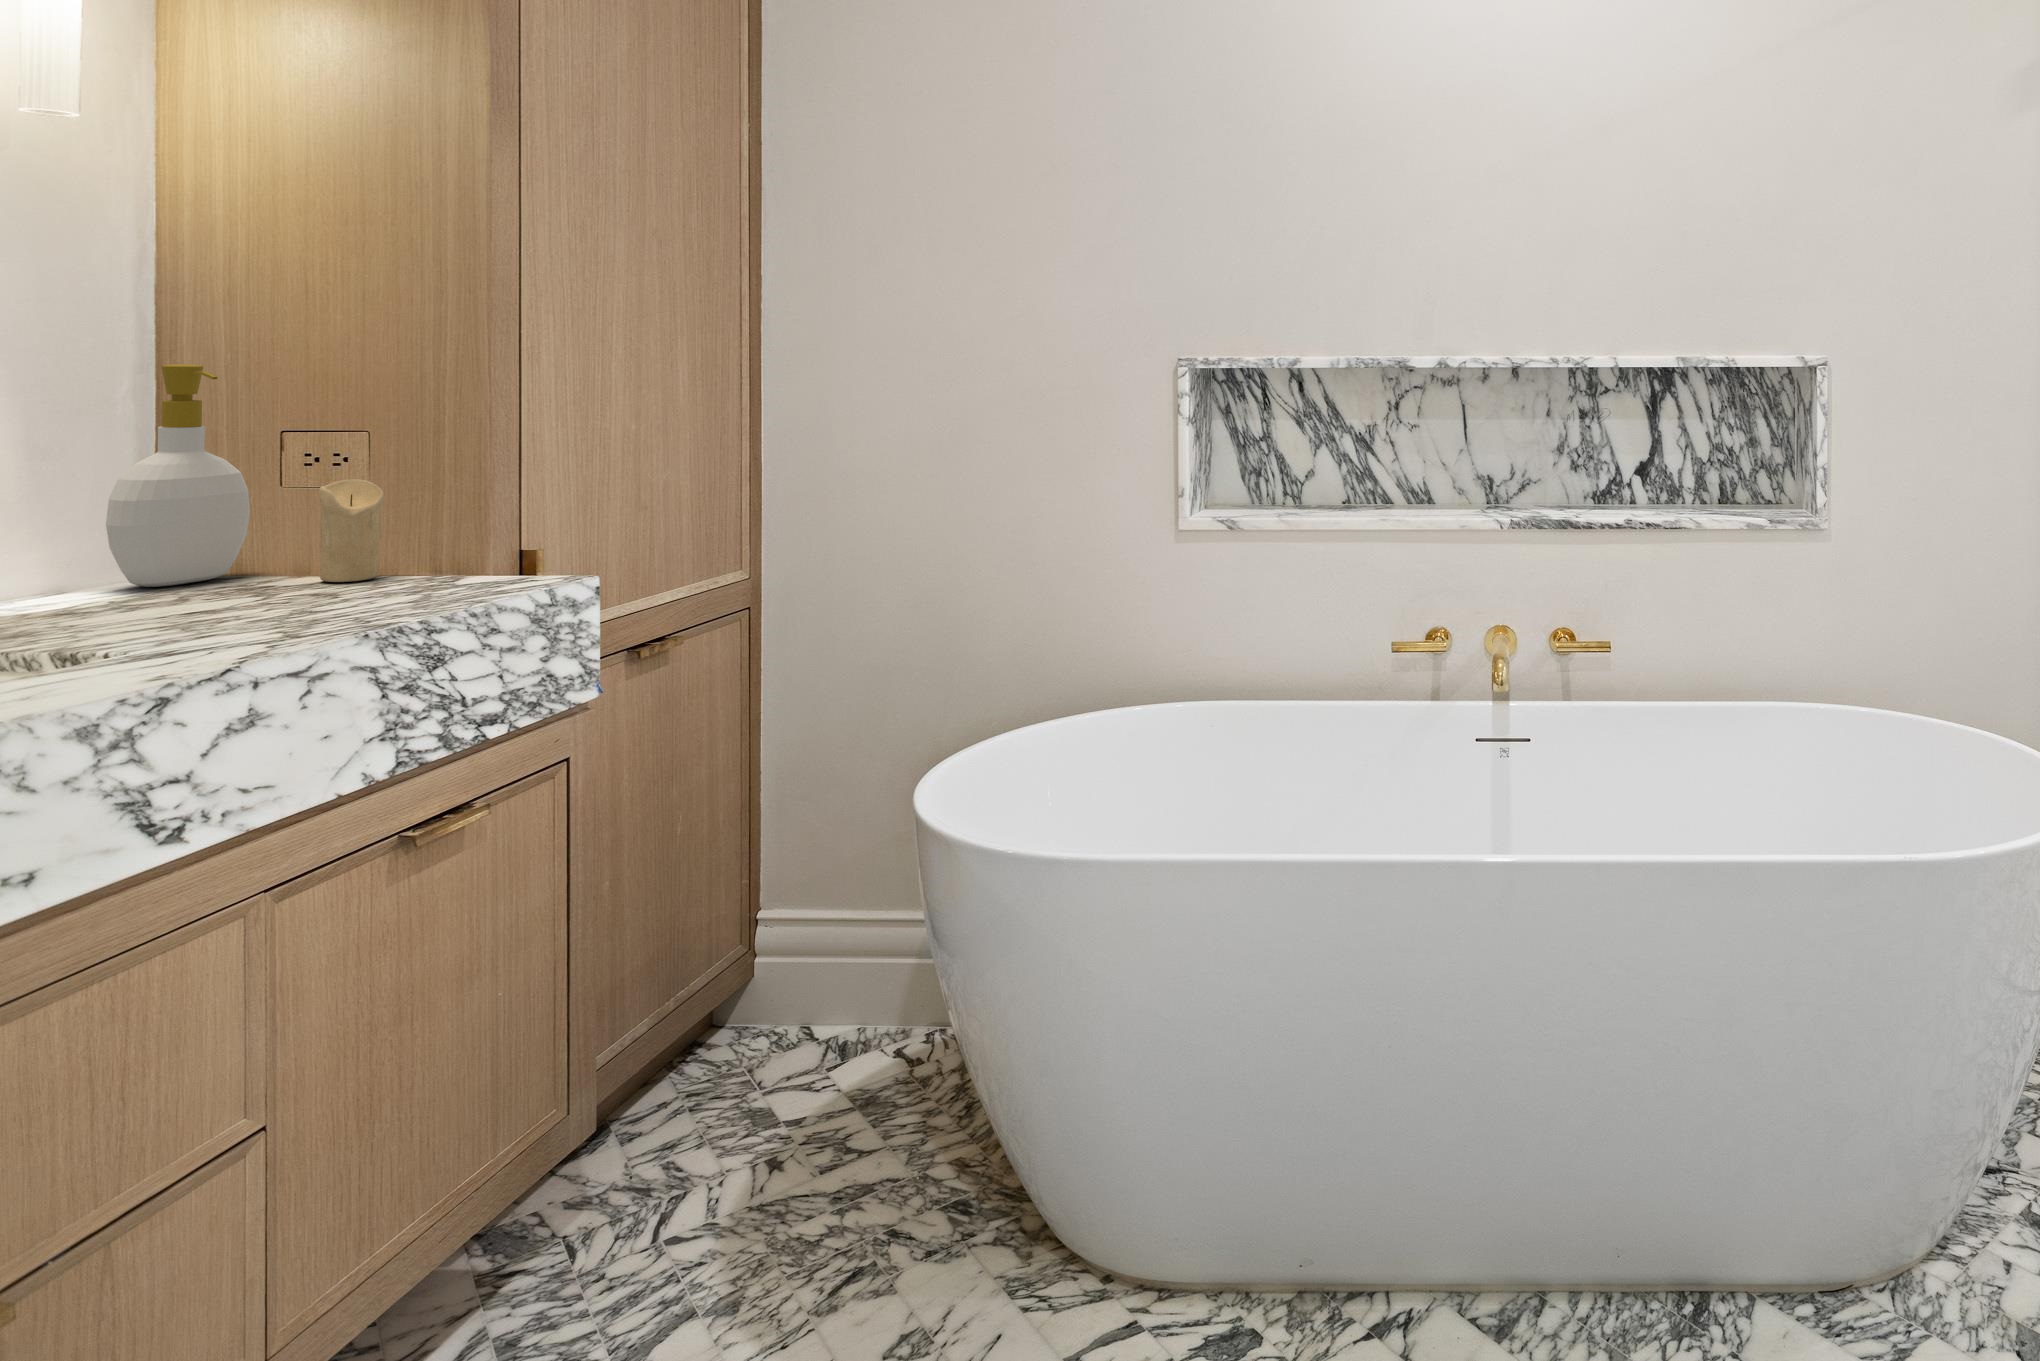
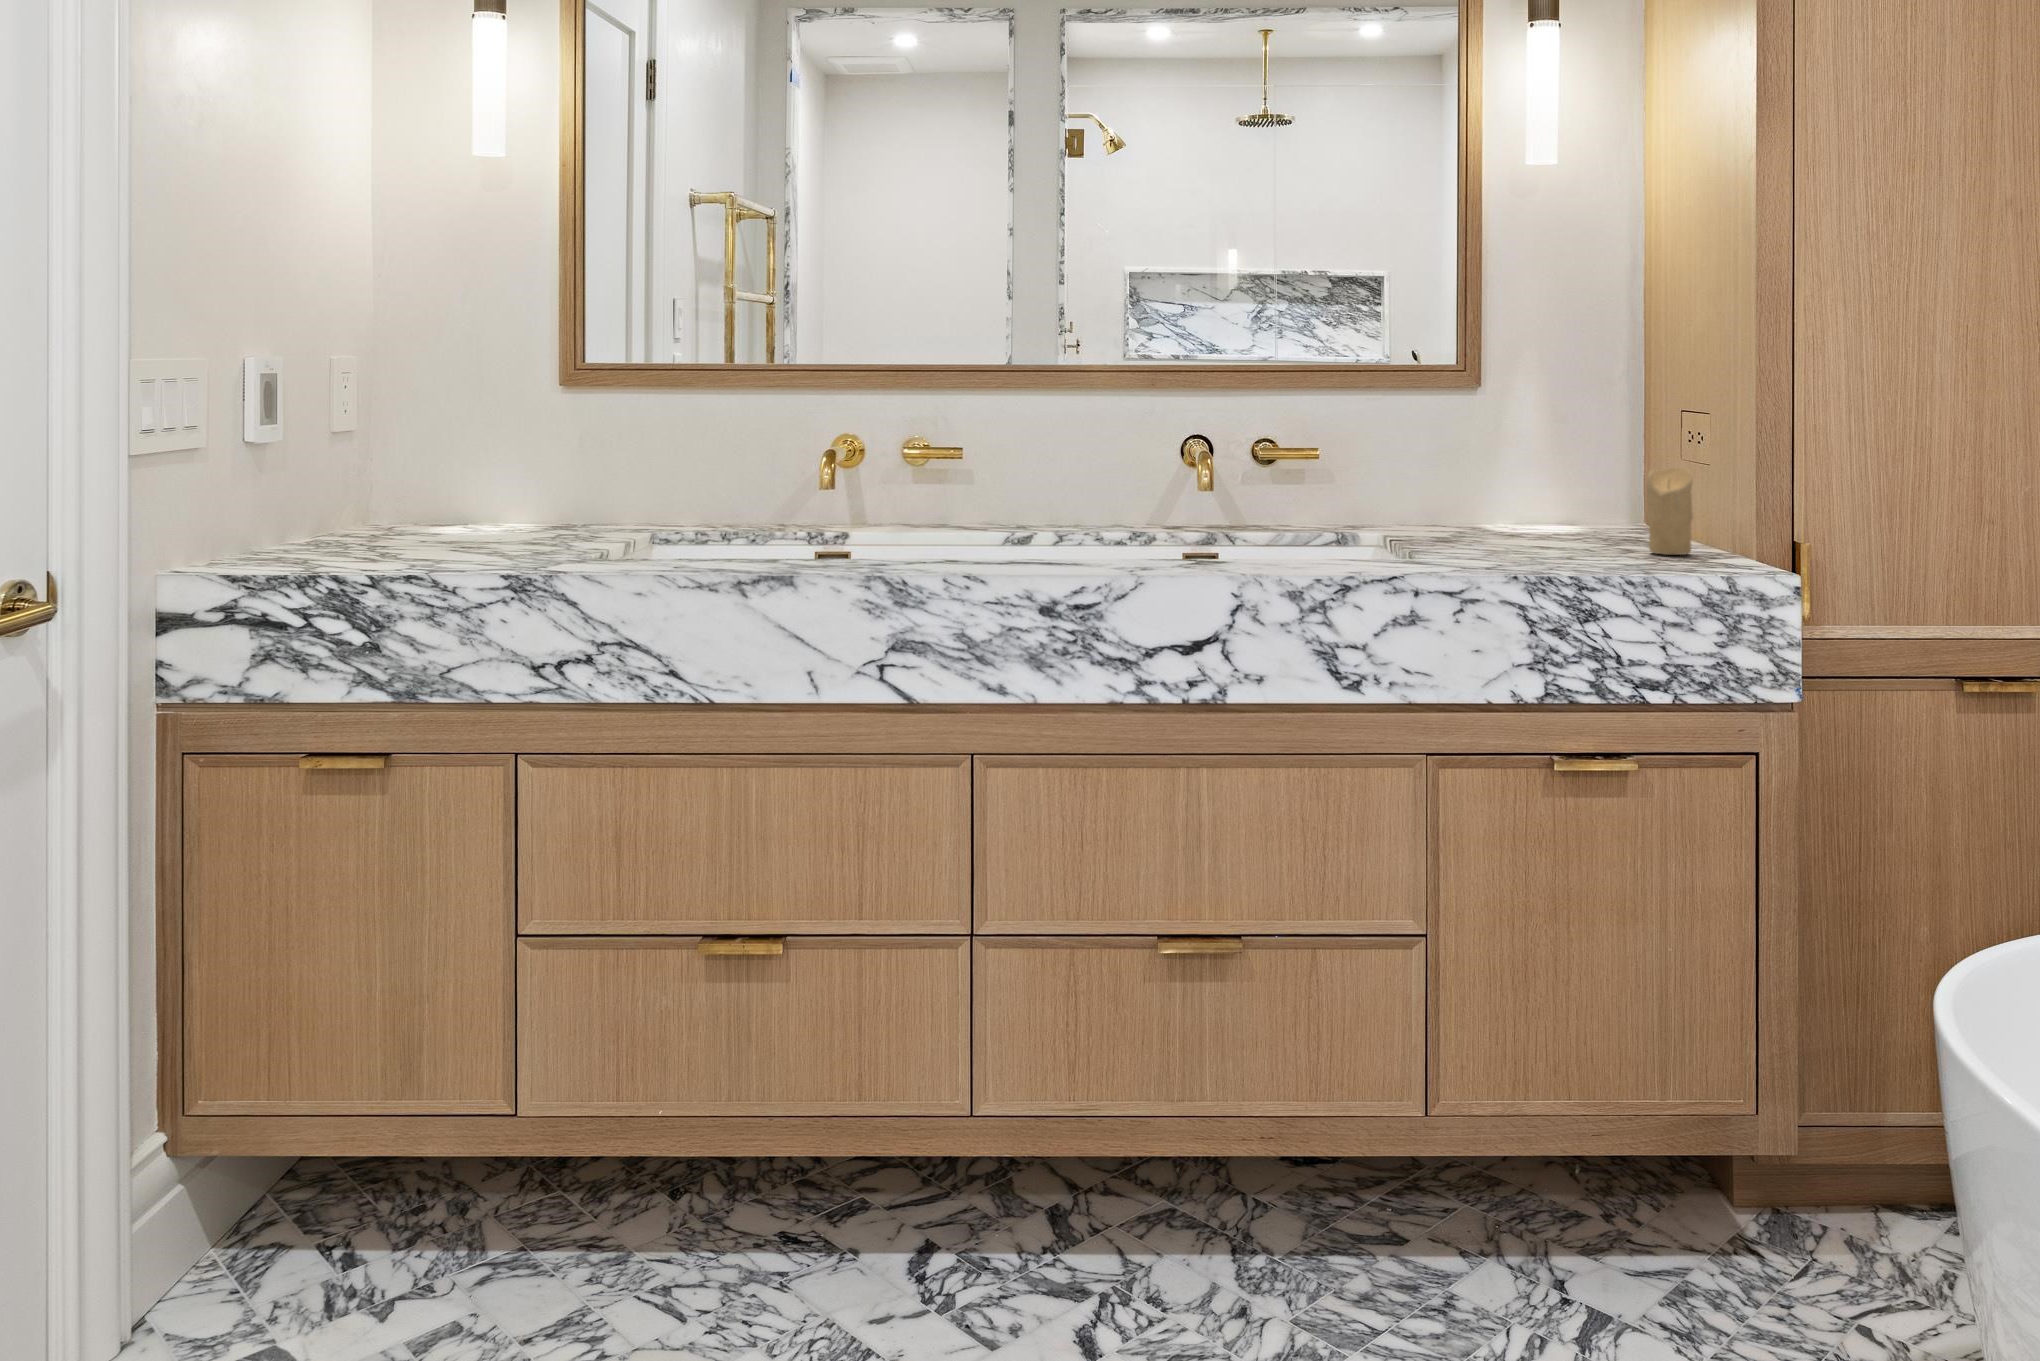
soap bottle: present [106,364,250,587] -> none [1546,368,1645,542]

